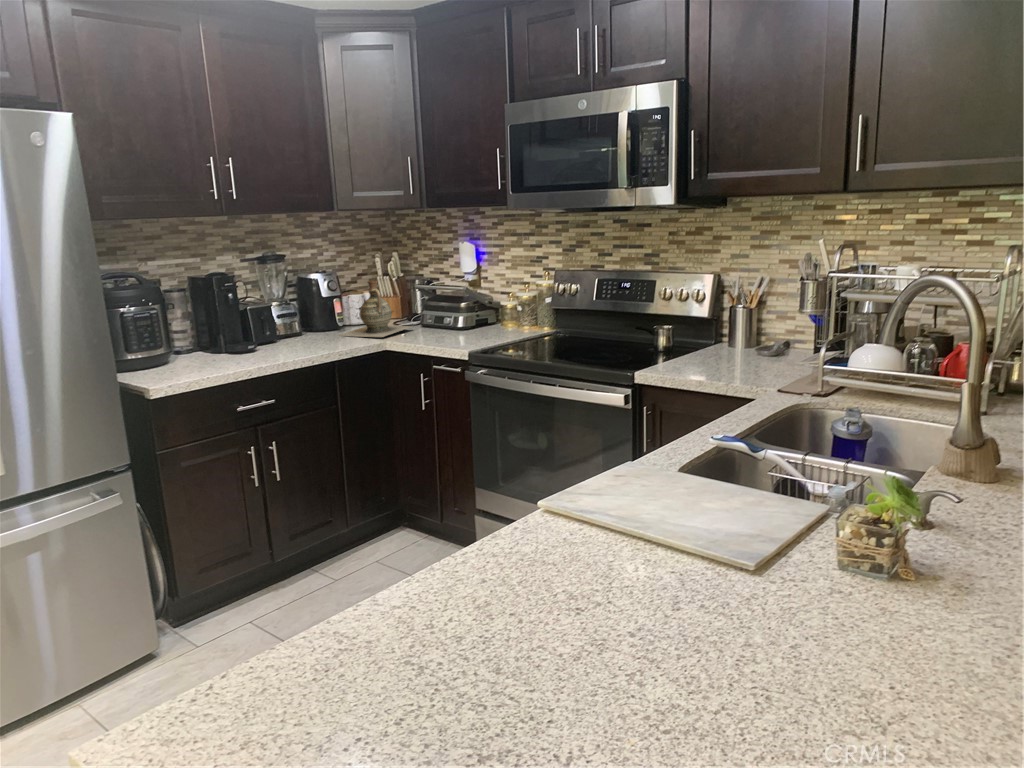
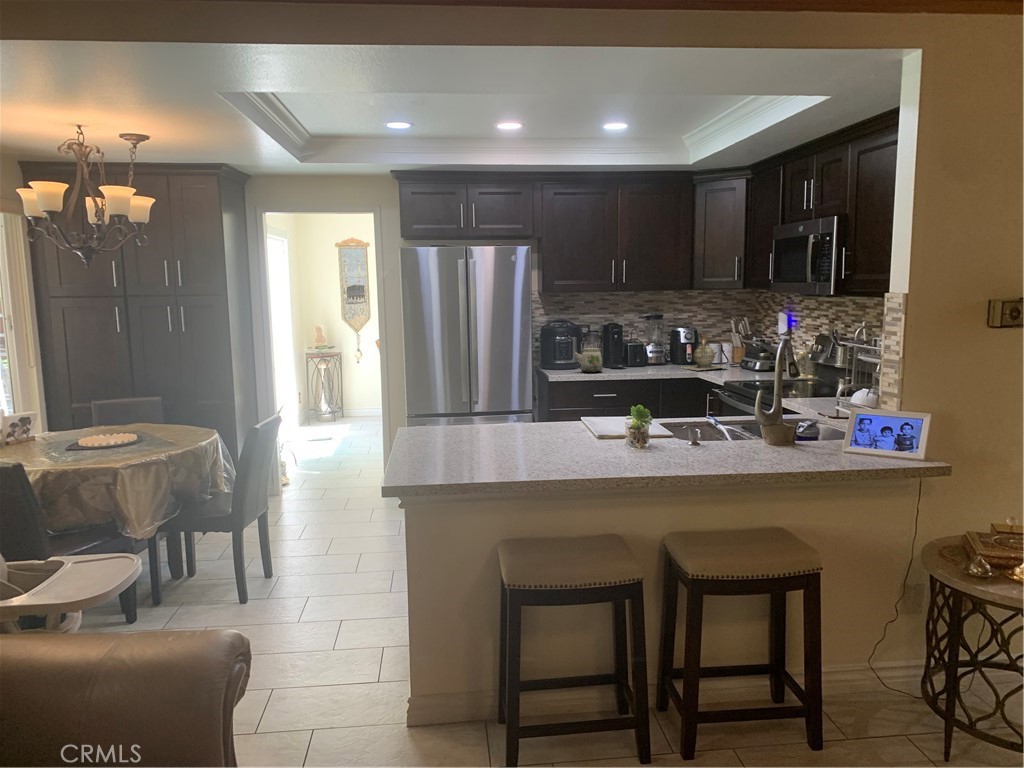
kettle: none [172,294,235,366] -> present [572,334,603,373]

